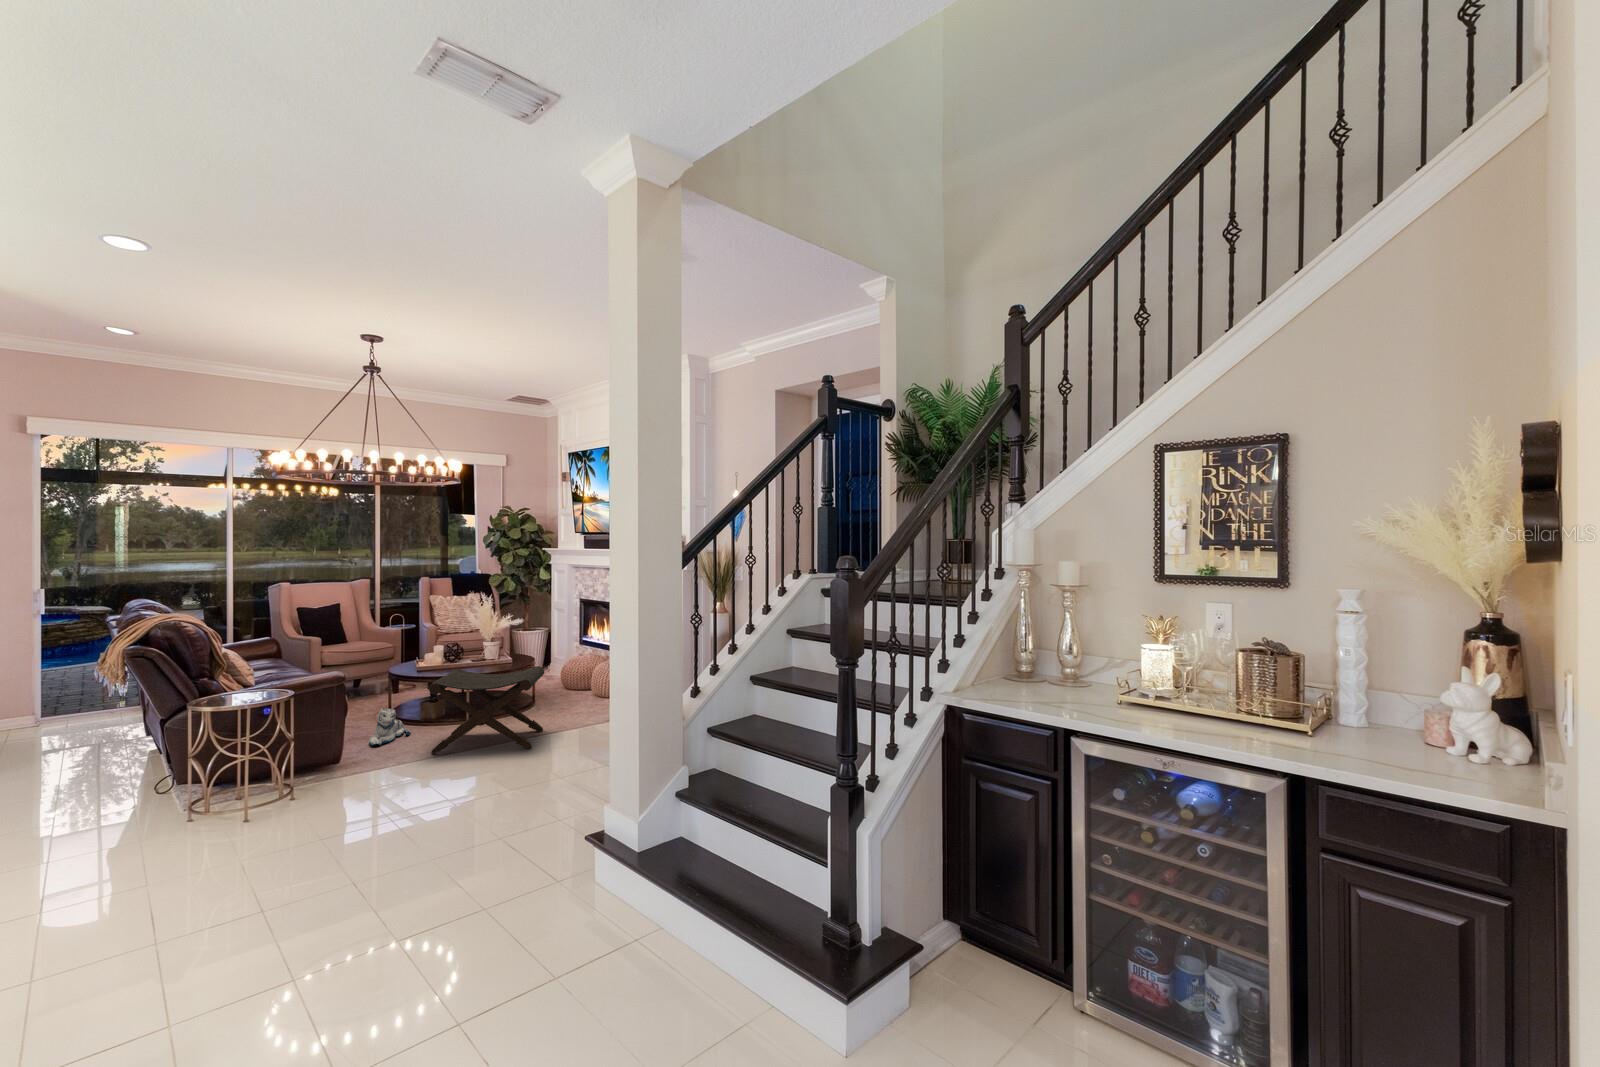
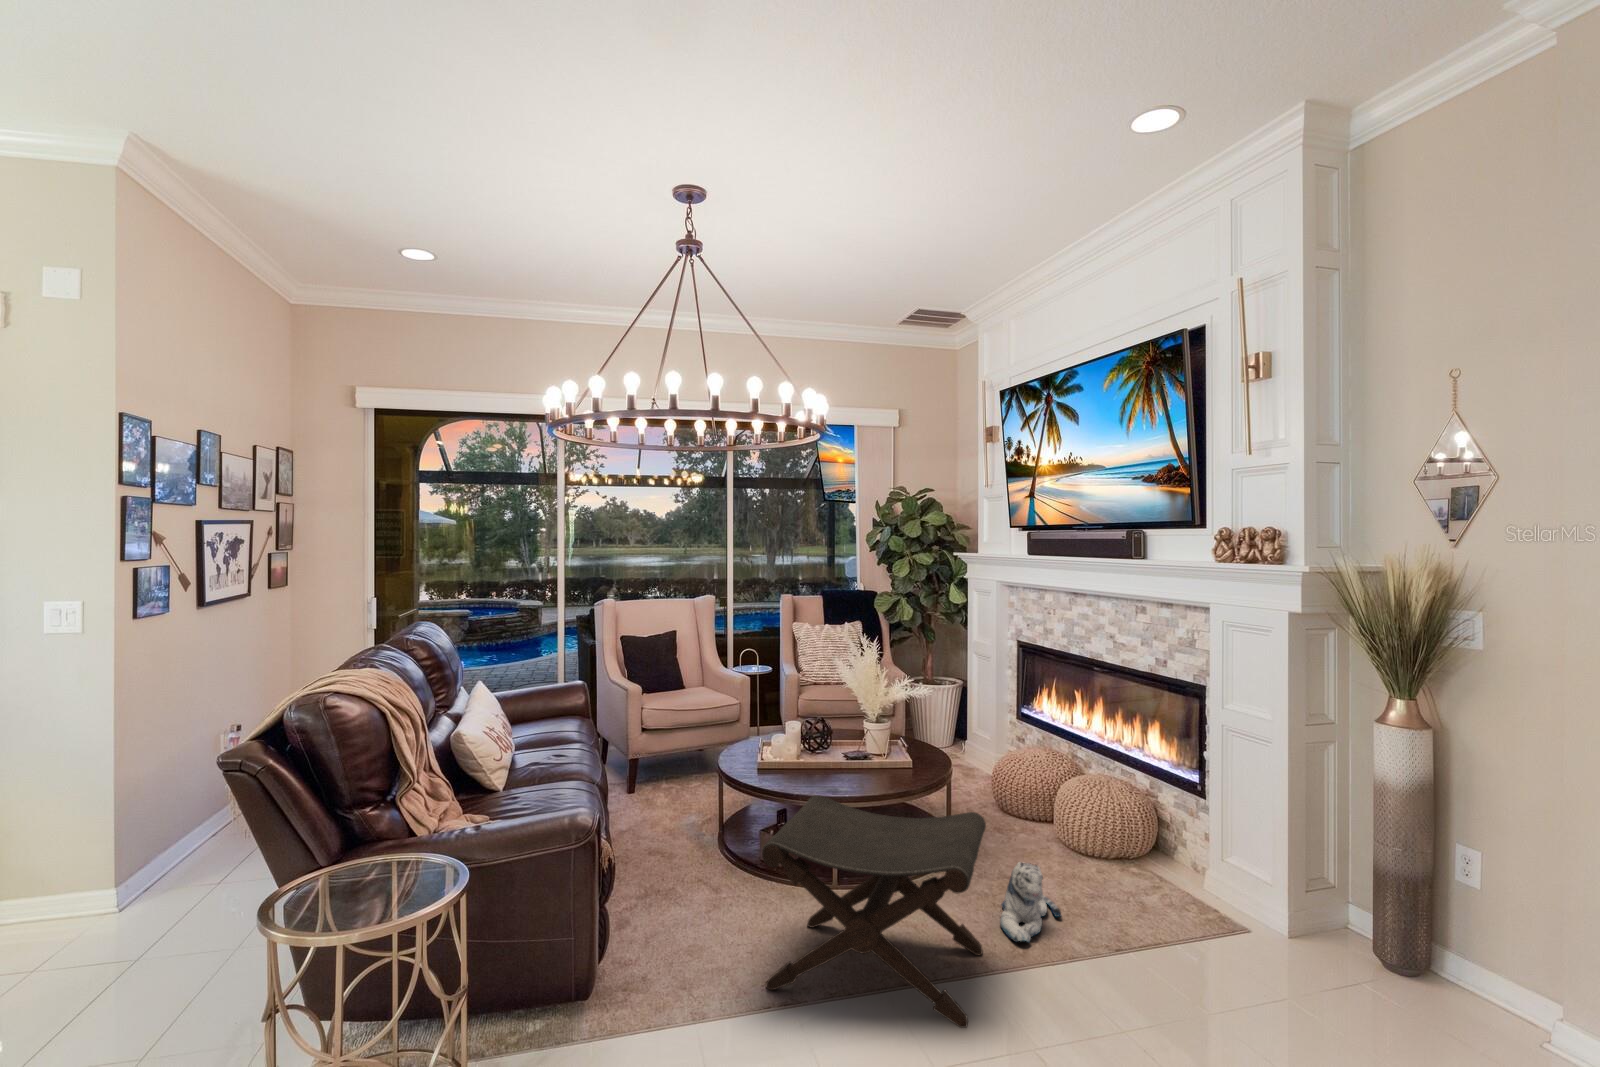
plush toy: present [369,708,411,746] -> present [1000,862,1061,942]

